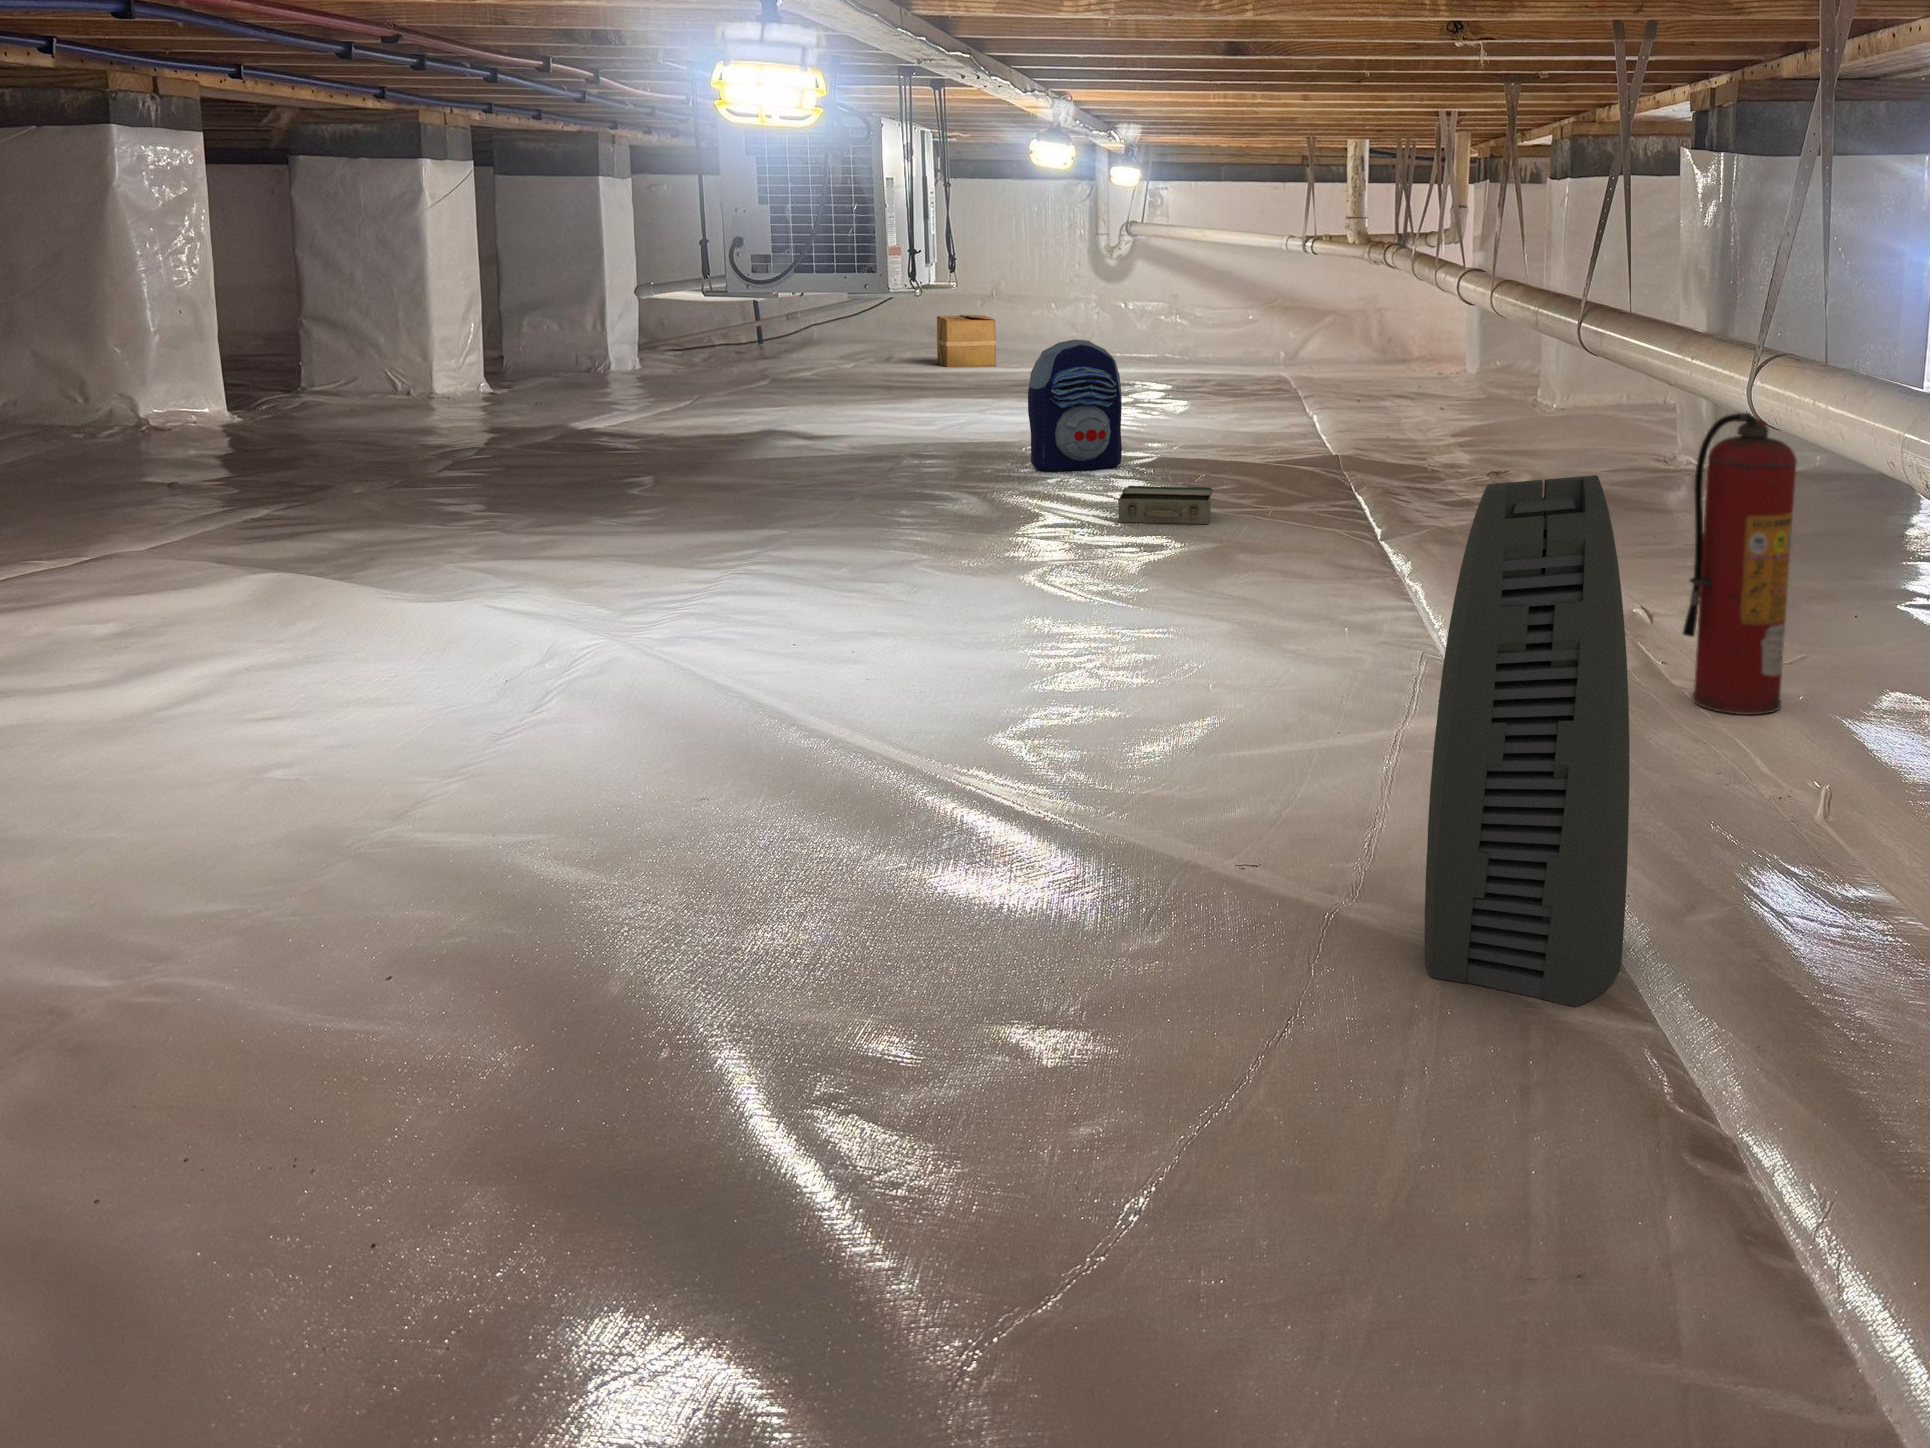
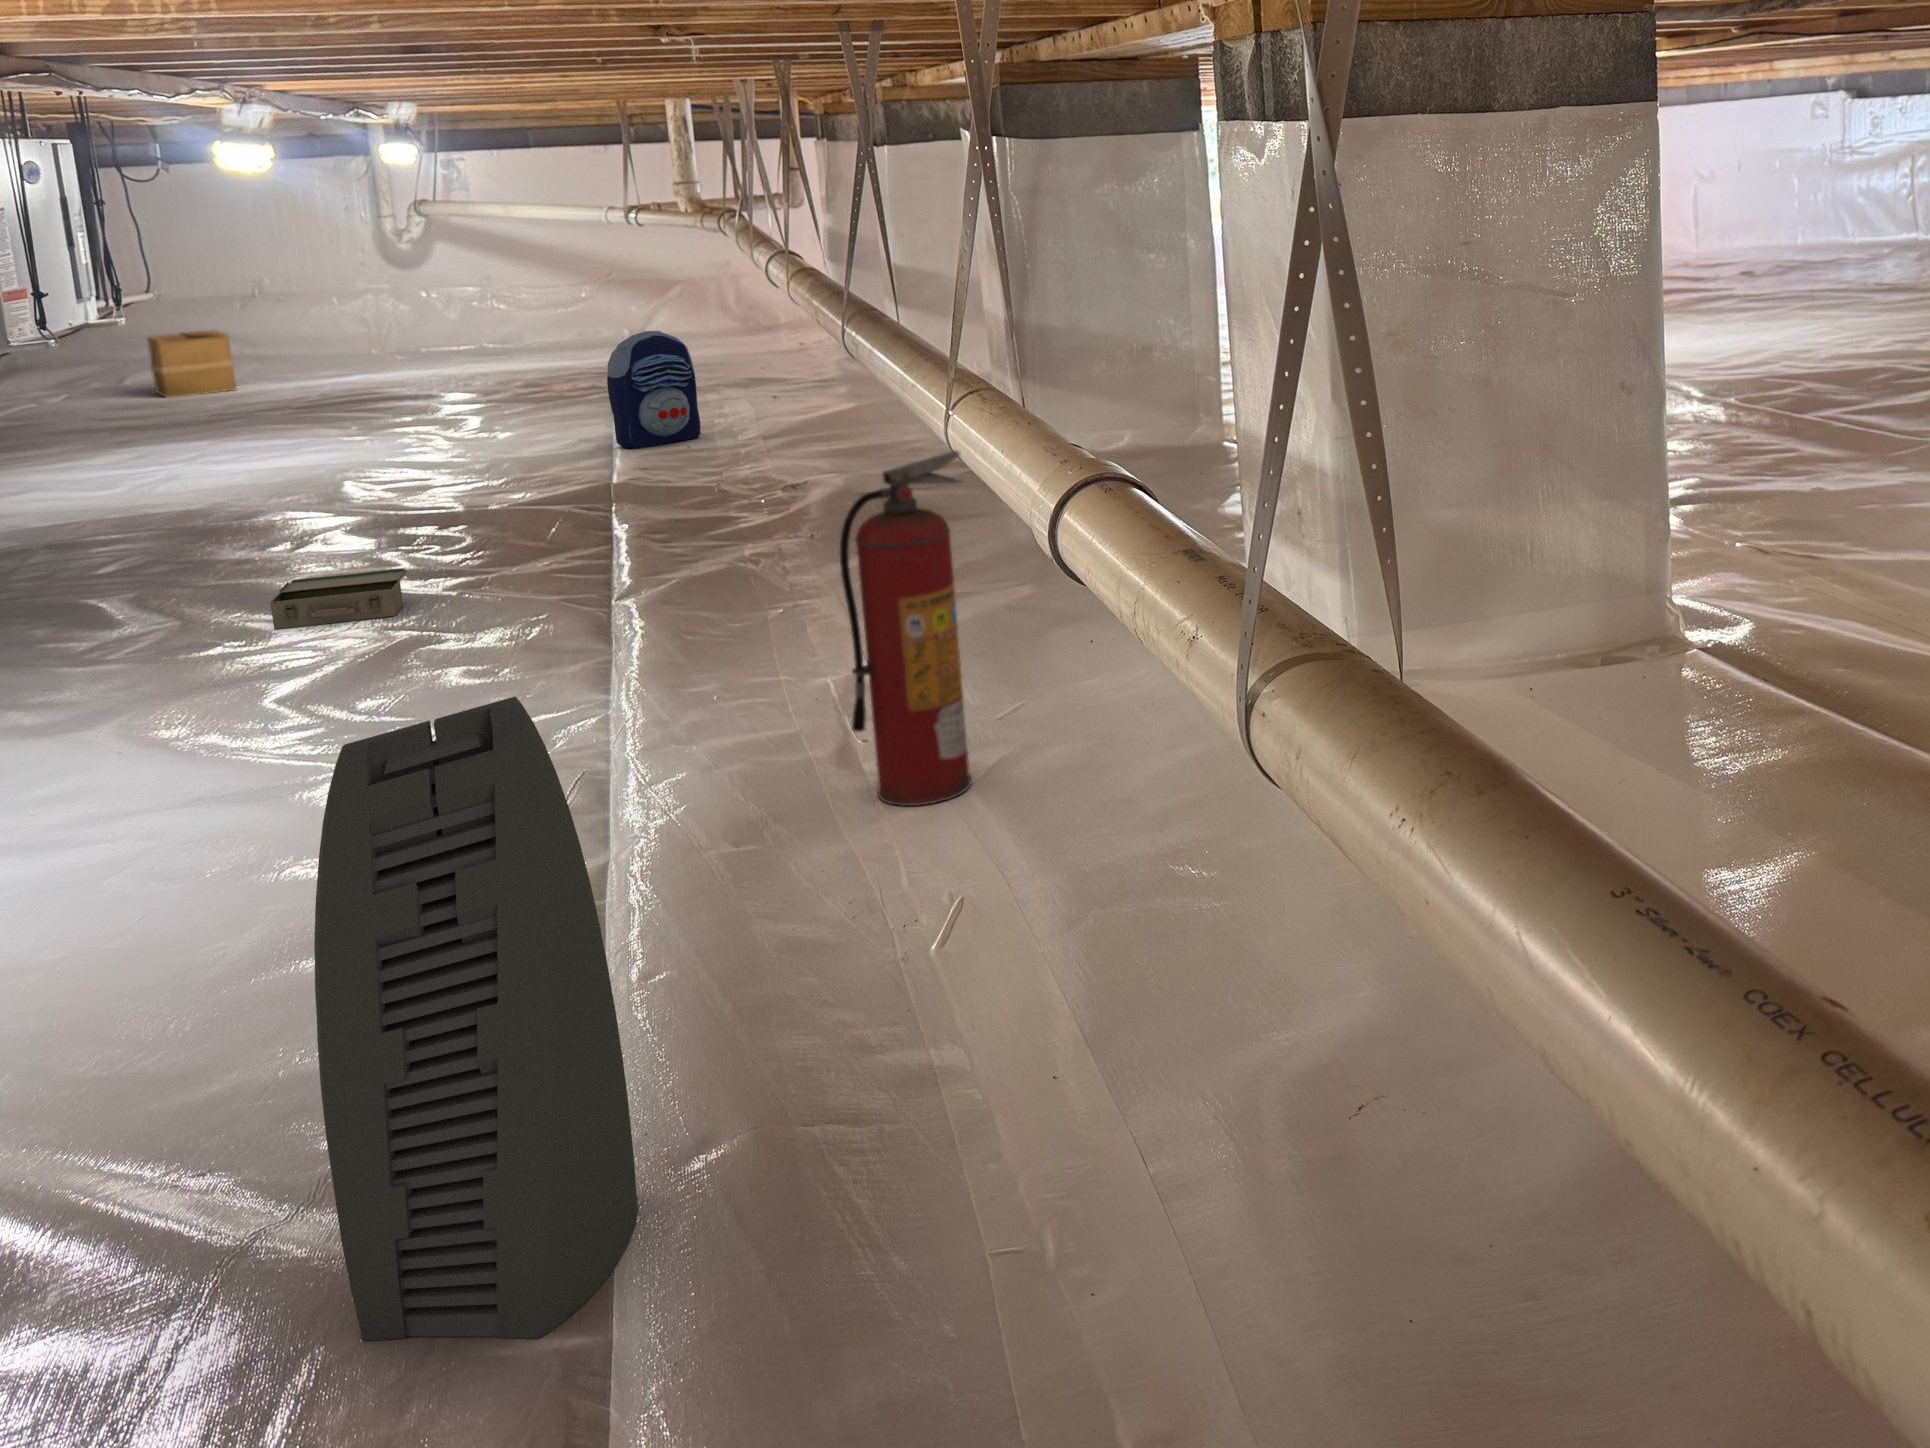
backpack: present [1028,339,1122,472] -> present [607,331,701,449]

